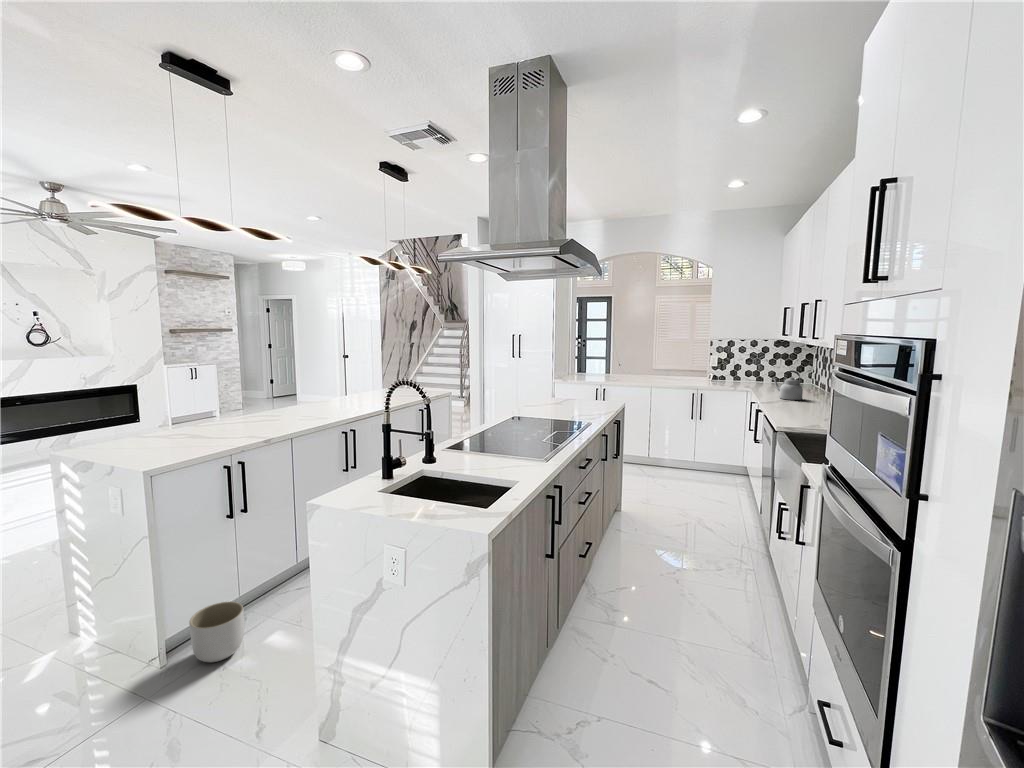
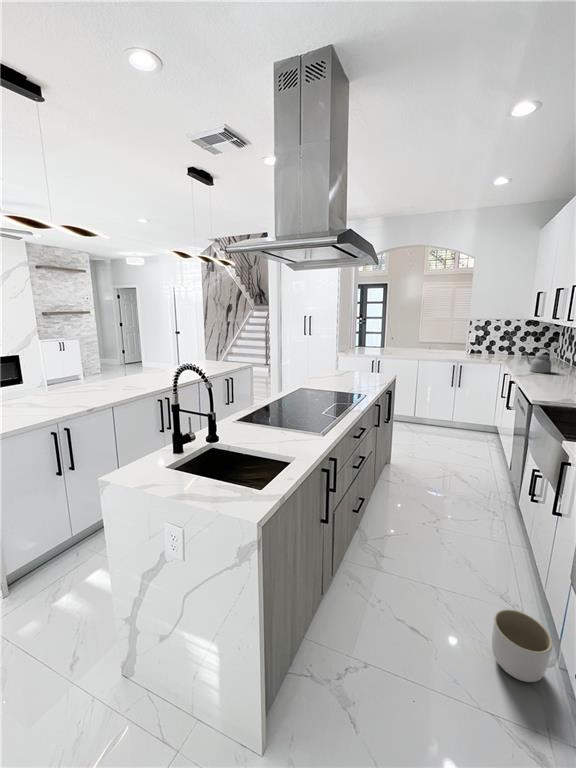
planter: present [189,602,244,662] -> present [492,609,553,682]

